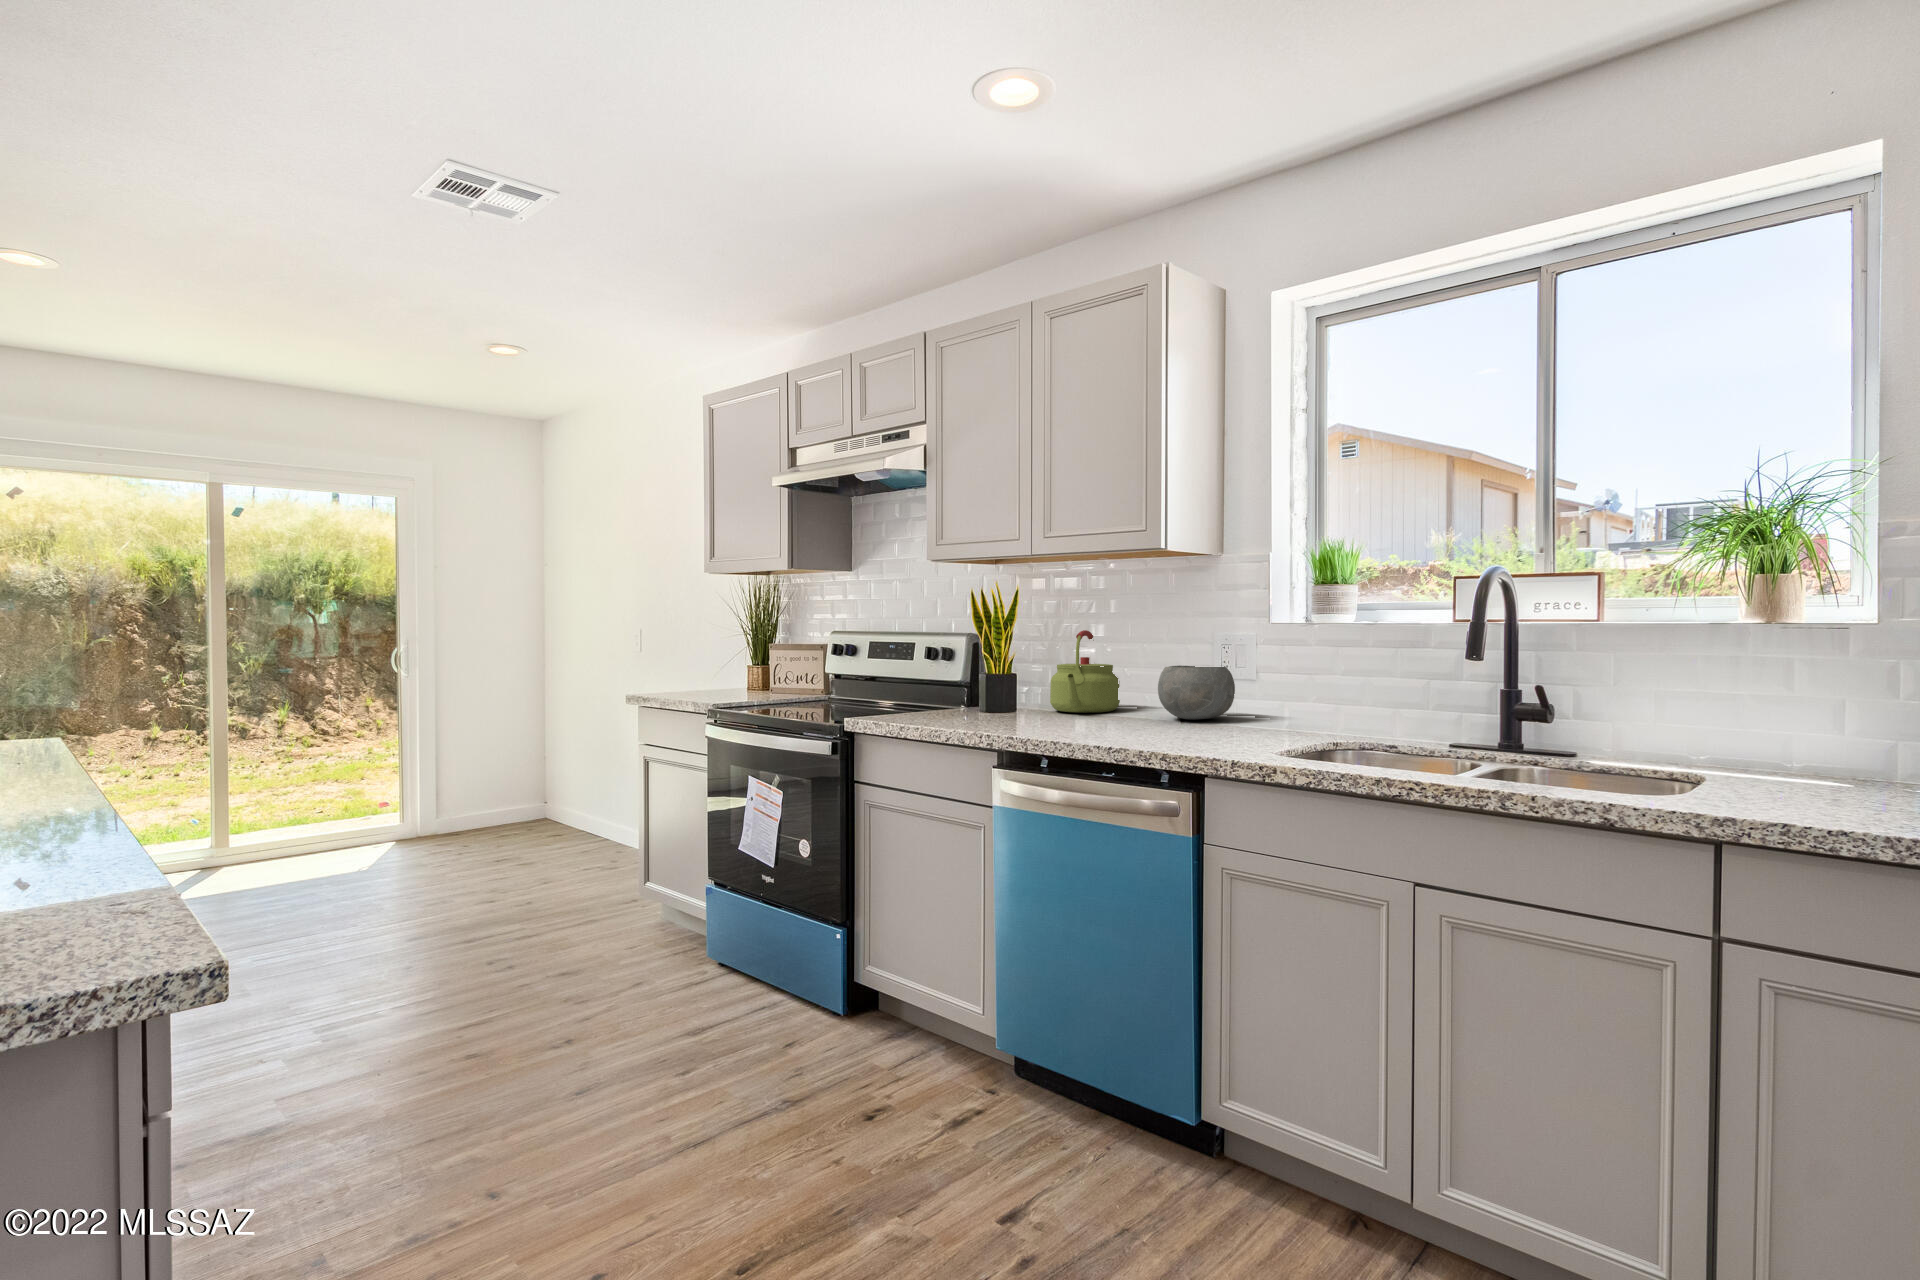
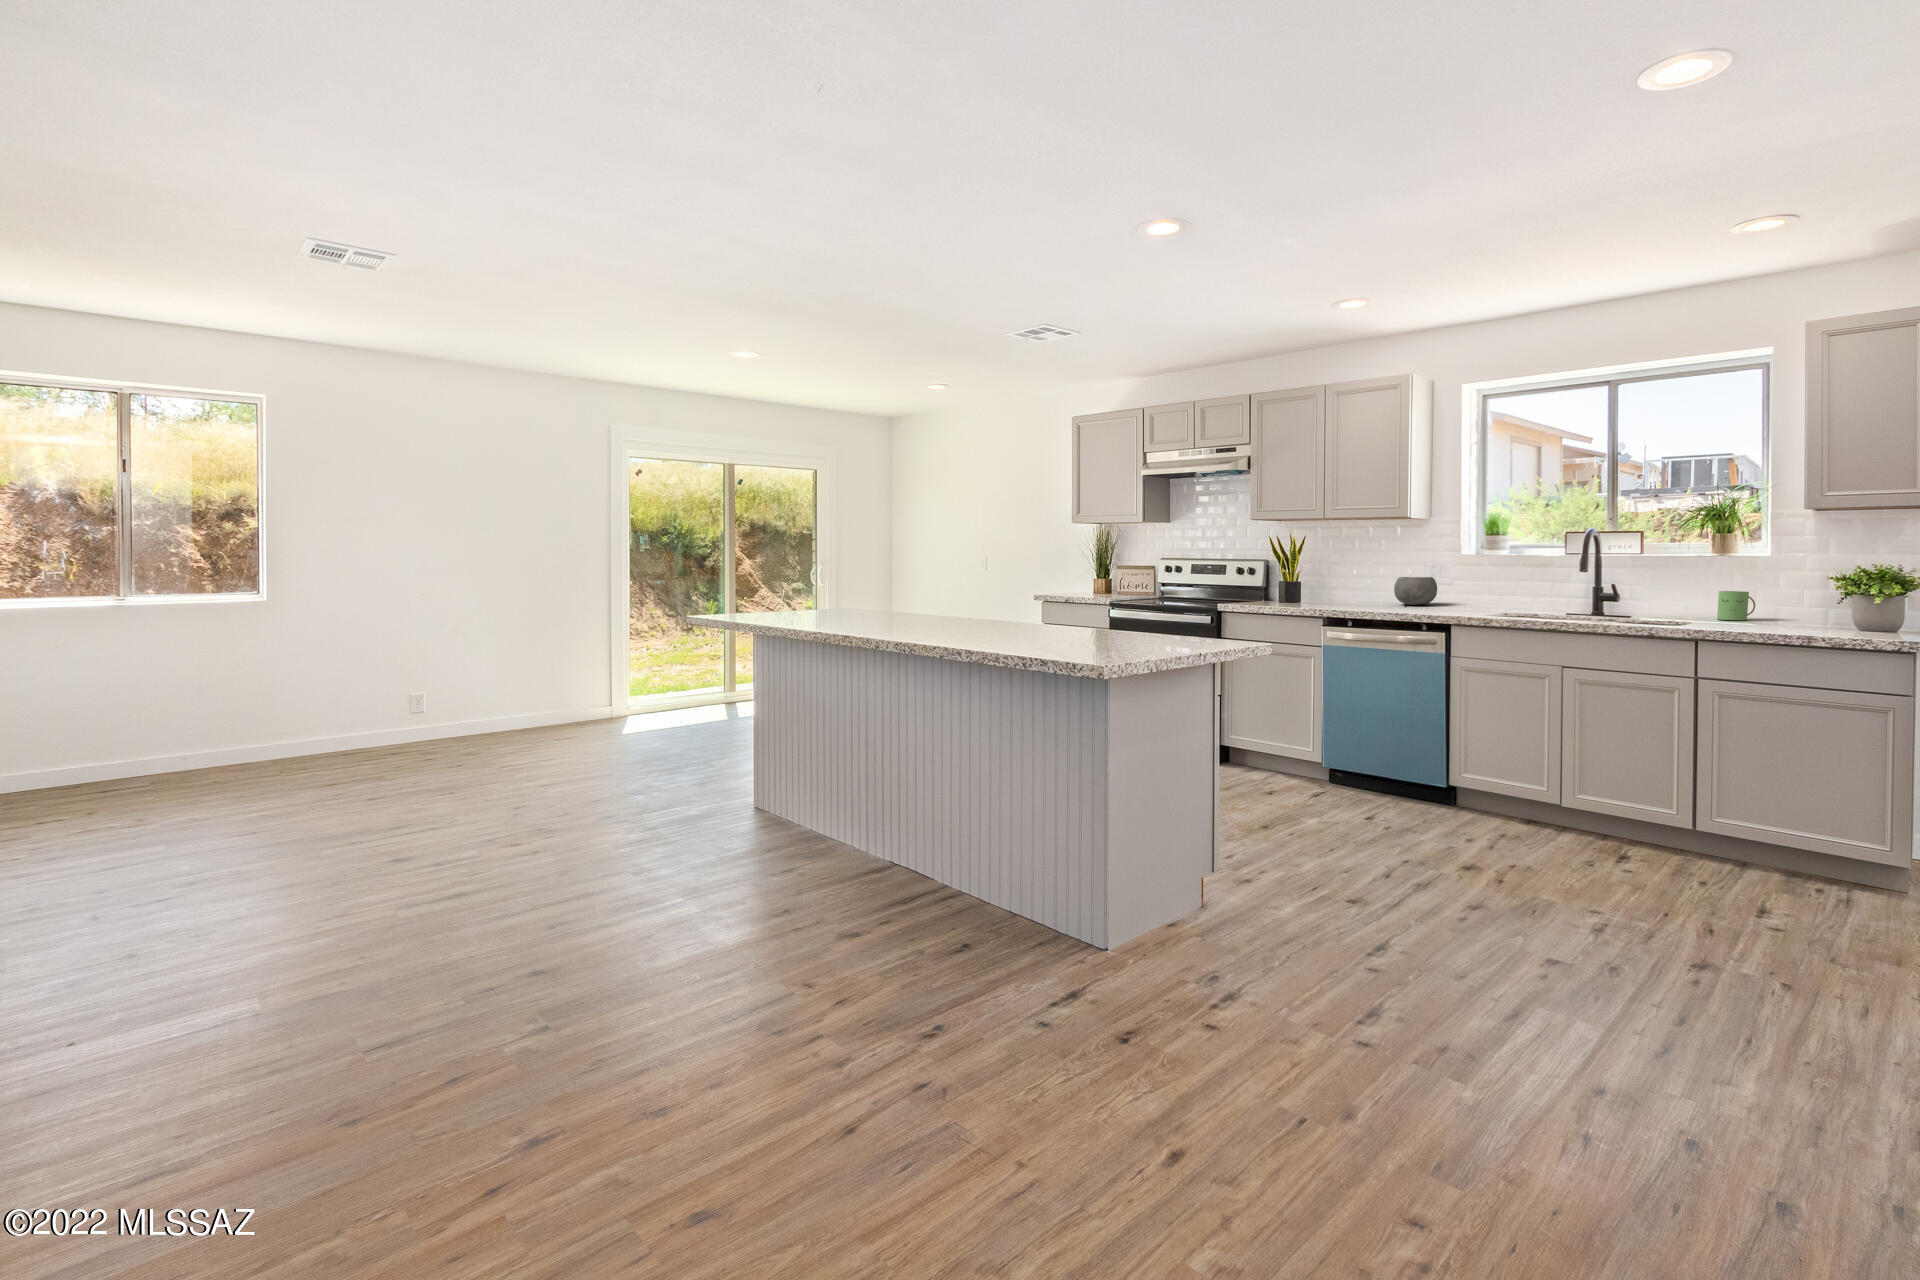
kettle: present [1050,630,1120,713] -> none [1322,558,1362,603]
mug: none [1766,704,1852,774] -> present [1717,591,1755,620]

